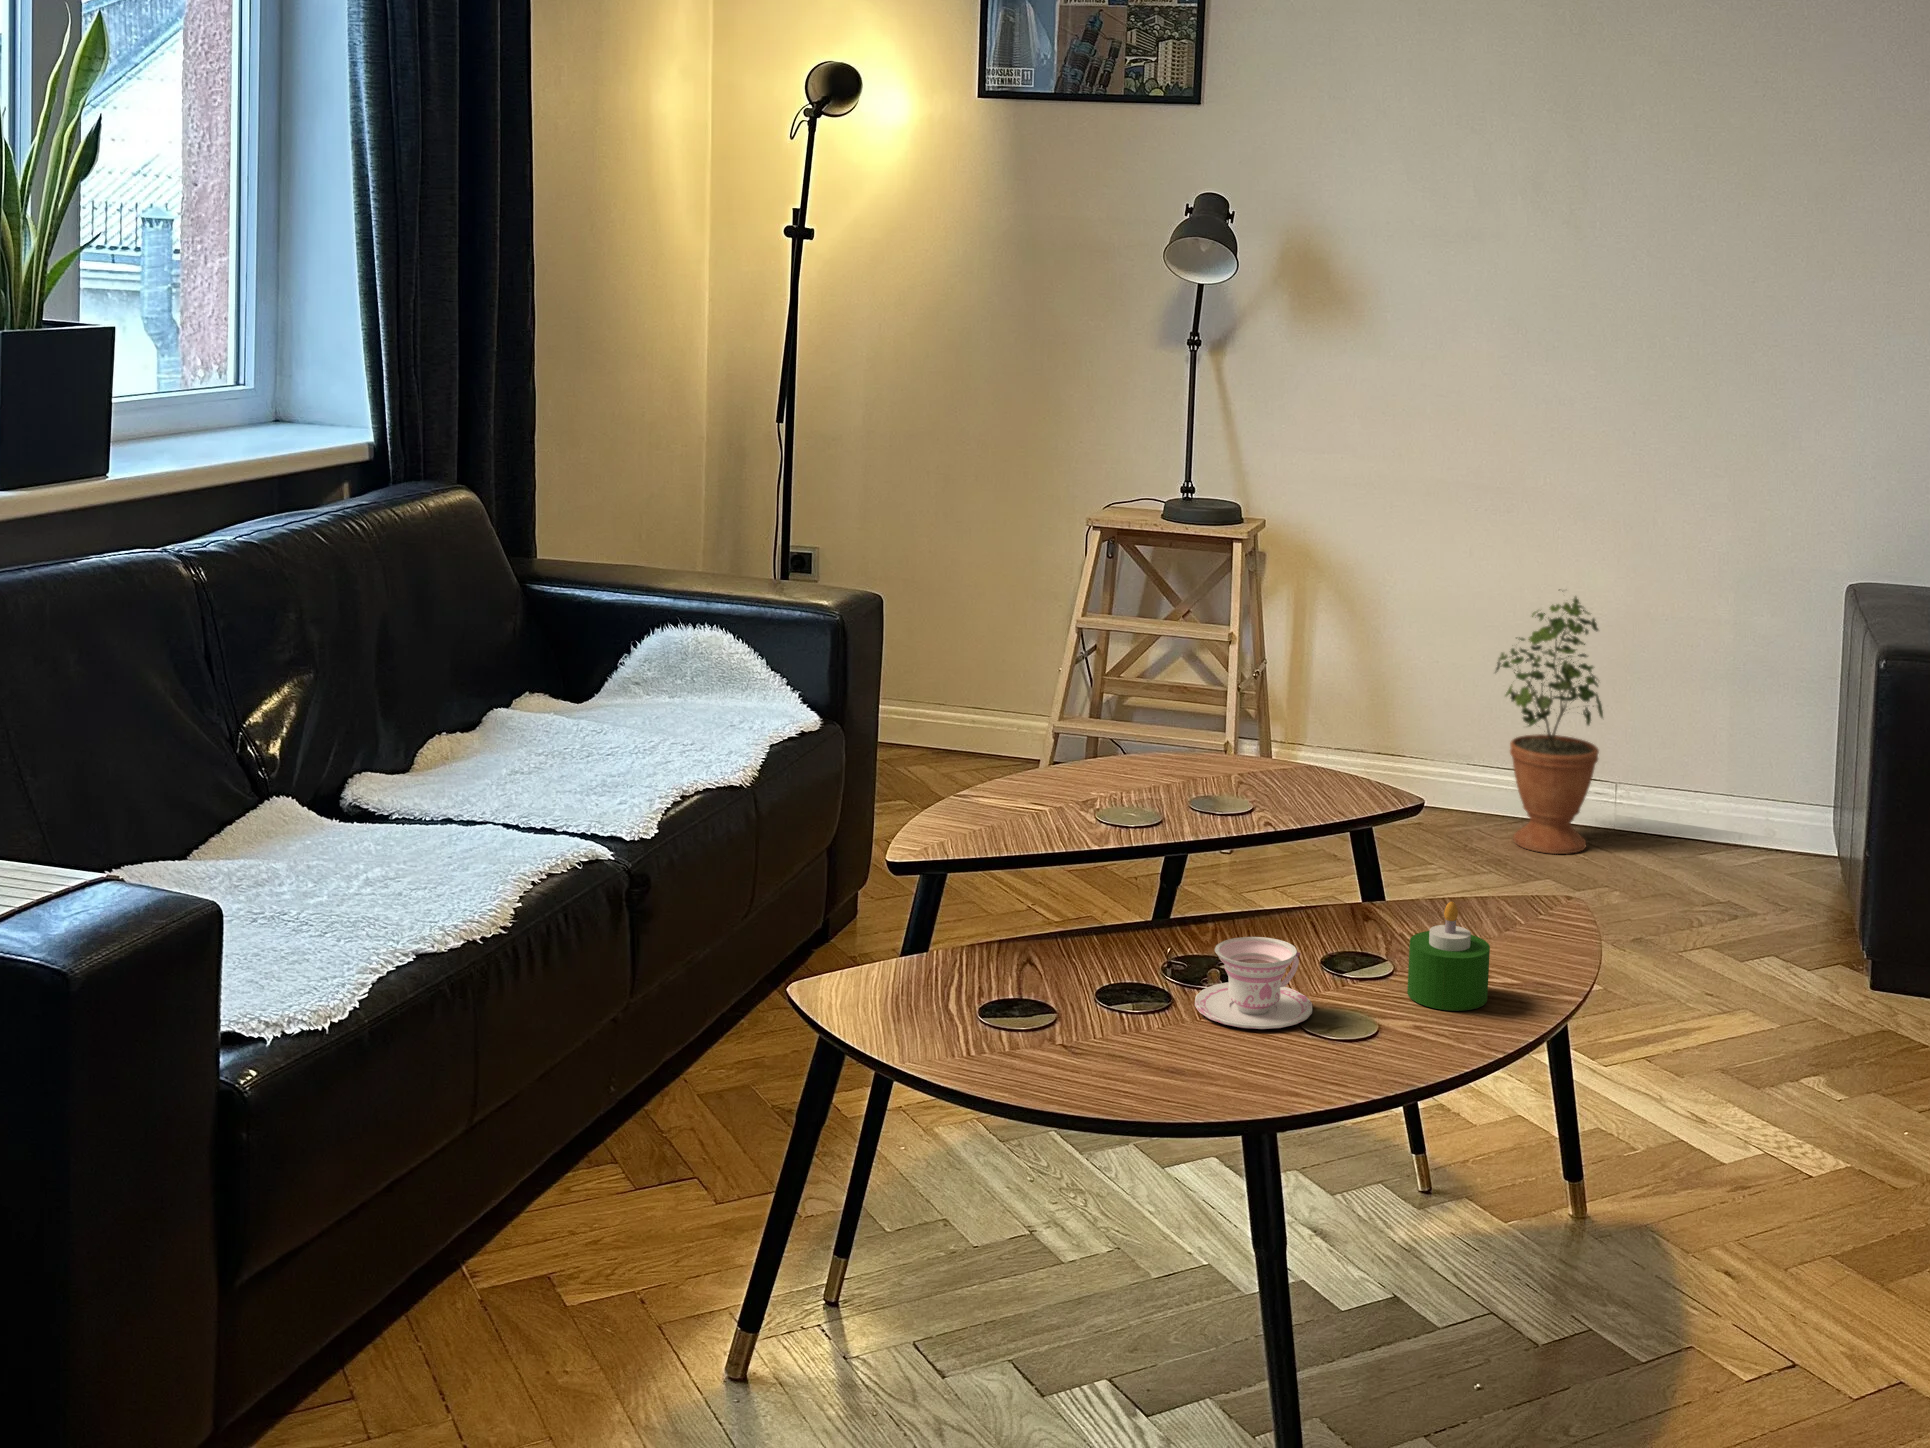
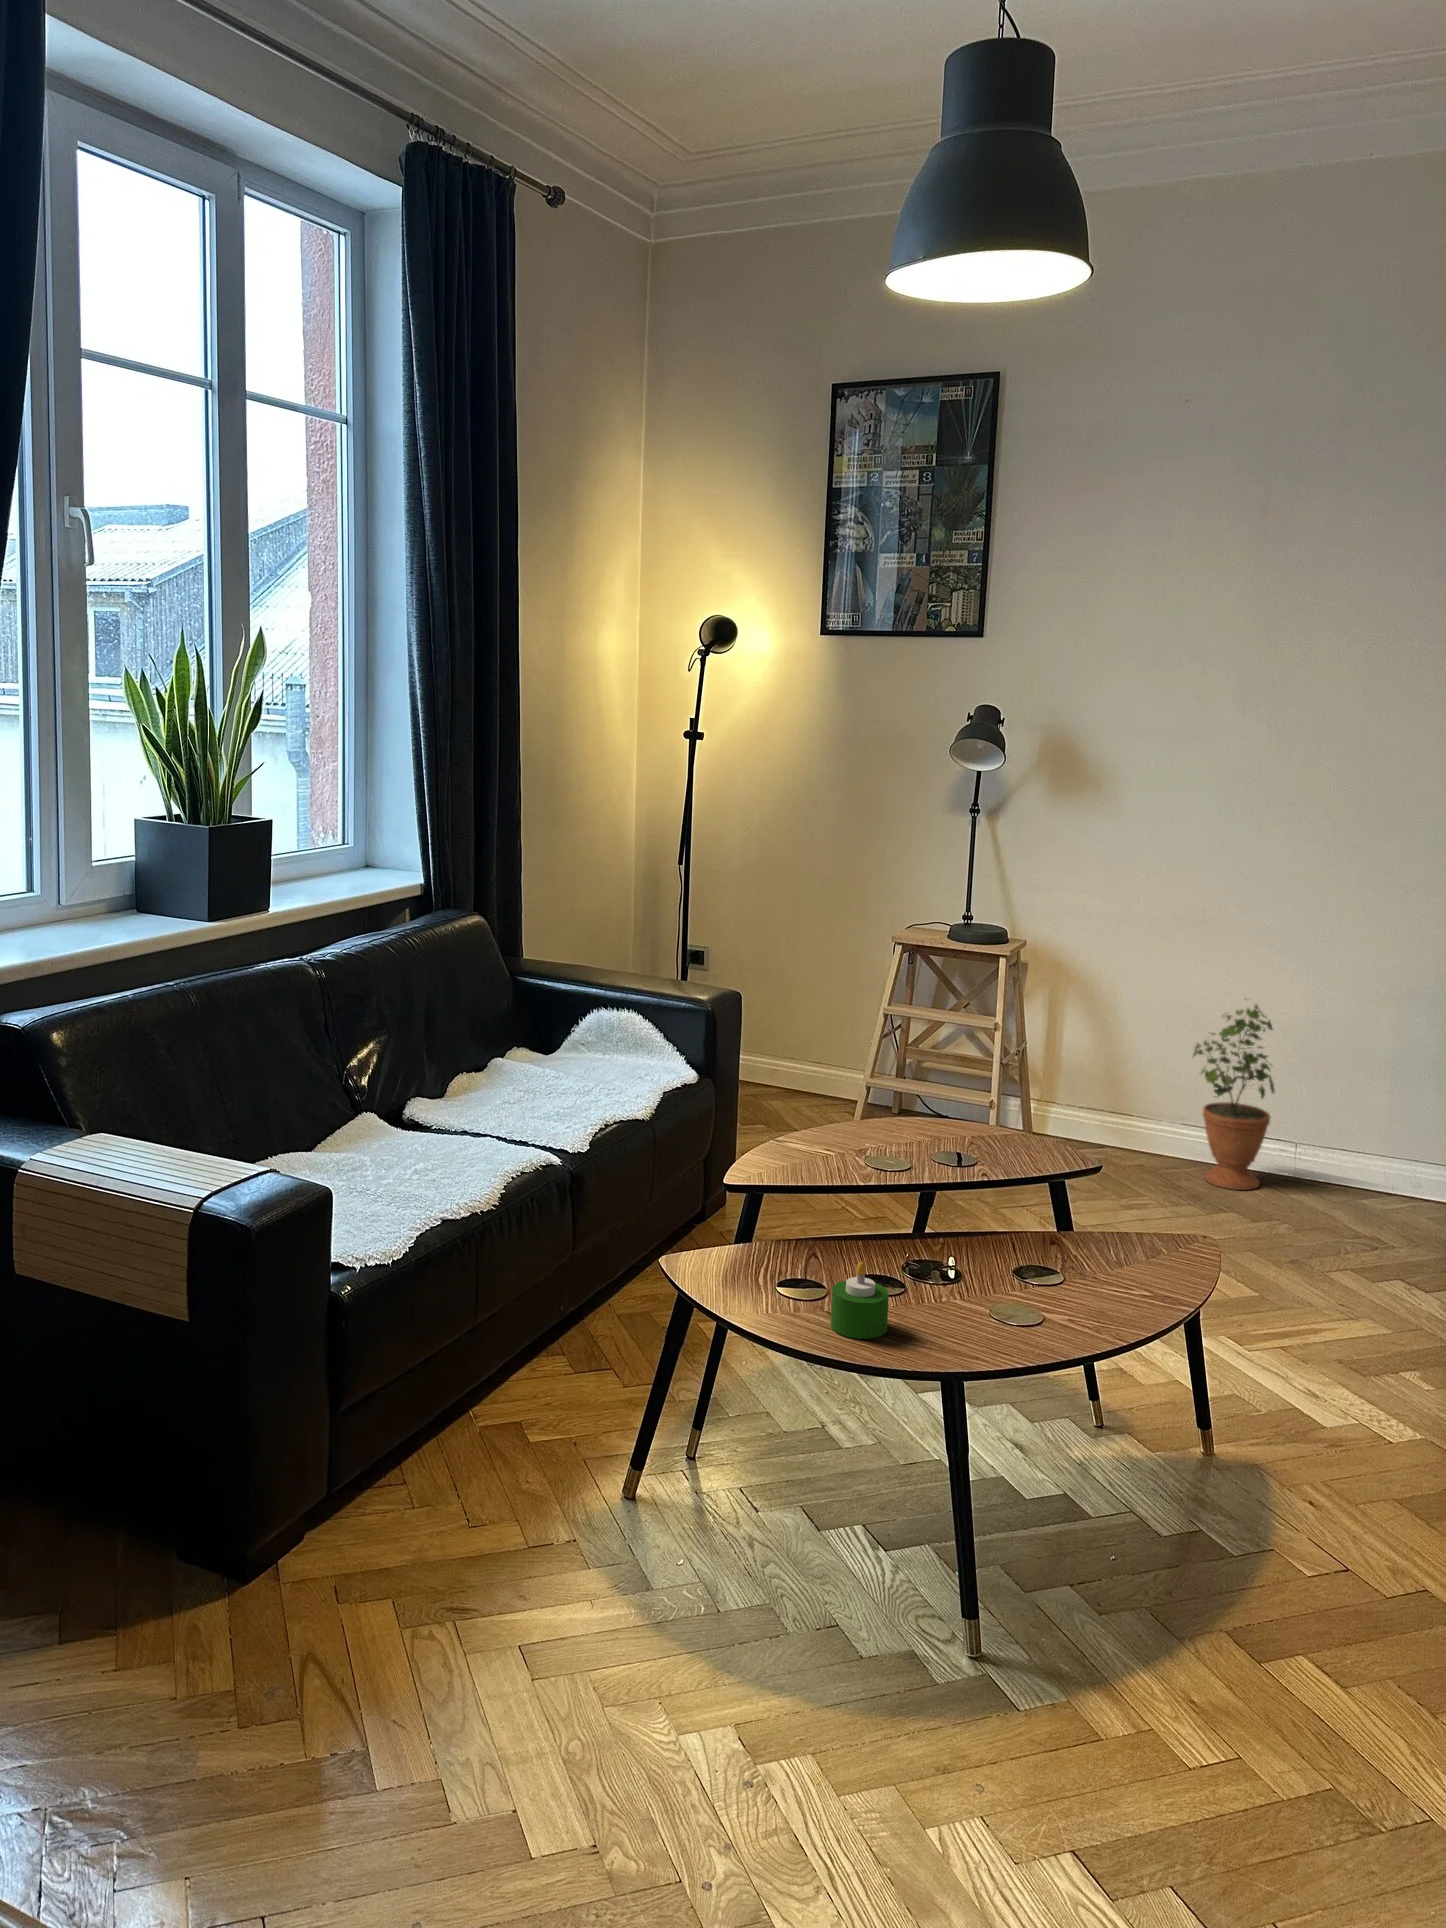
candle: present [1407,902,1490,1011] -> present [831,1262,889,1339]
teacup: present [1195,937,1312,1029] -> none [921,1250,999,1311]

